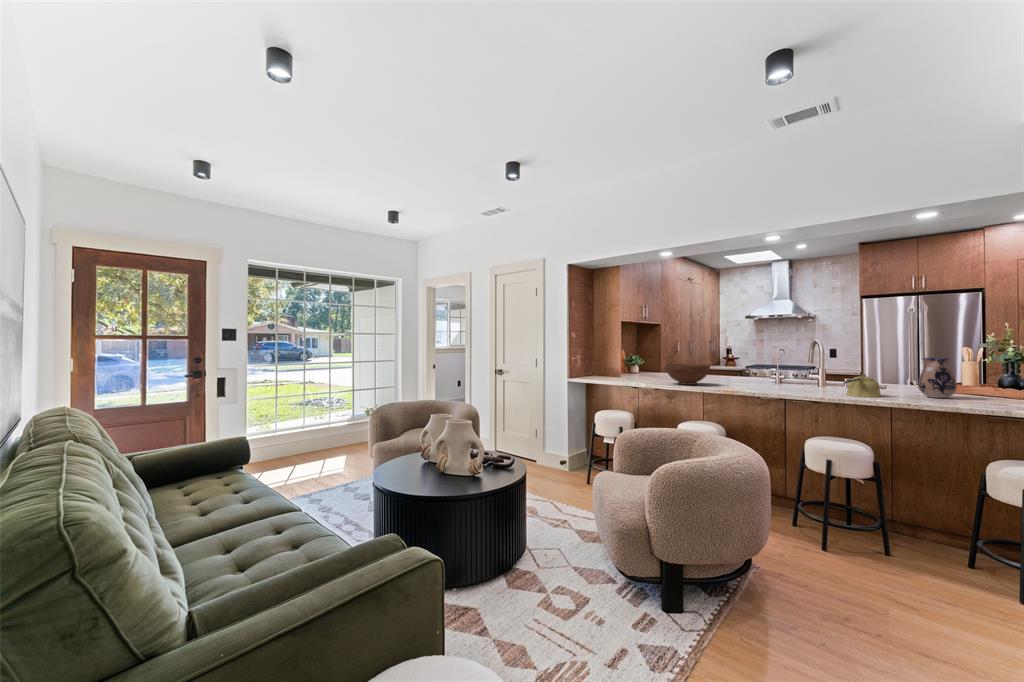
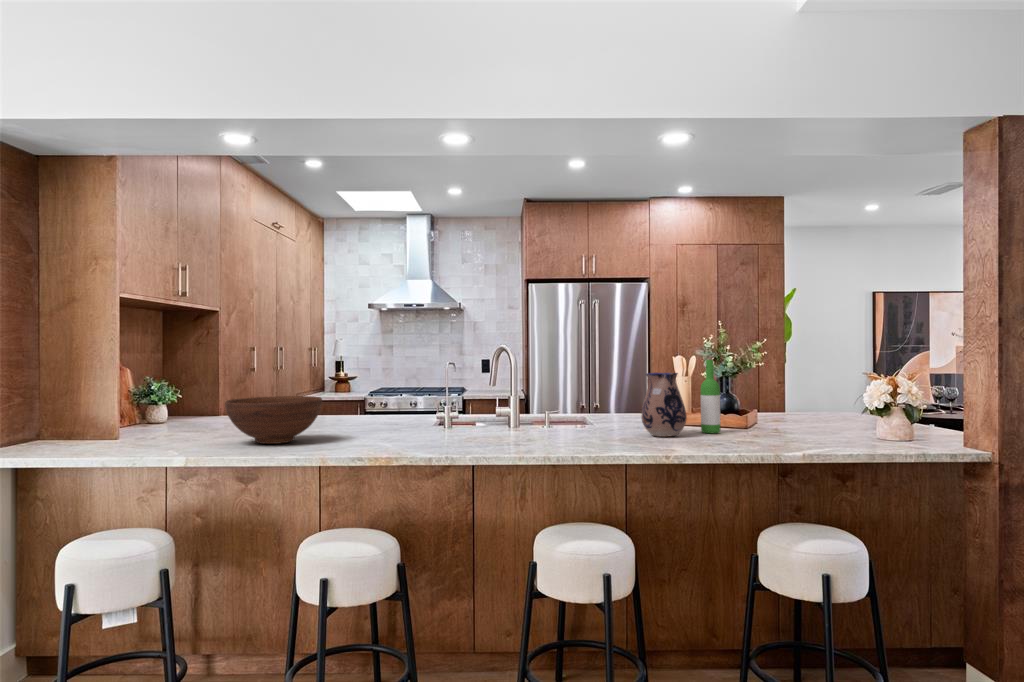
wine bottle: none [975,350,994,399] -> present [701,360,721,433]
kettle: present [844,374,881,397] -> none [552,404,603,445]

